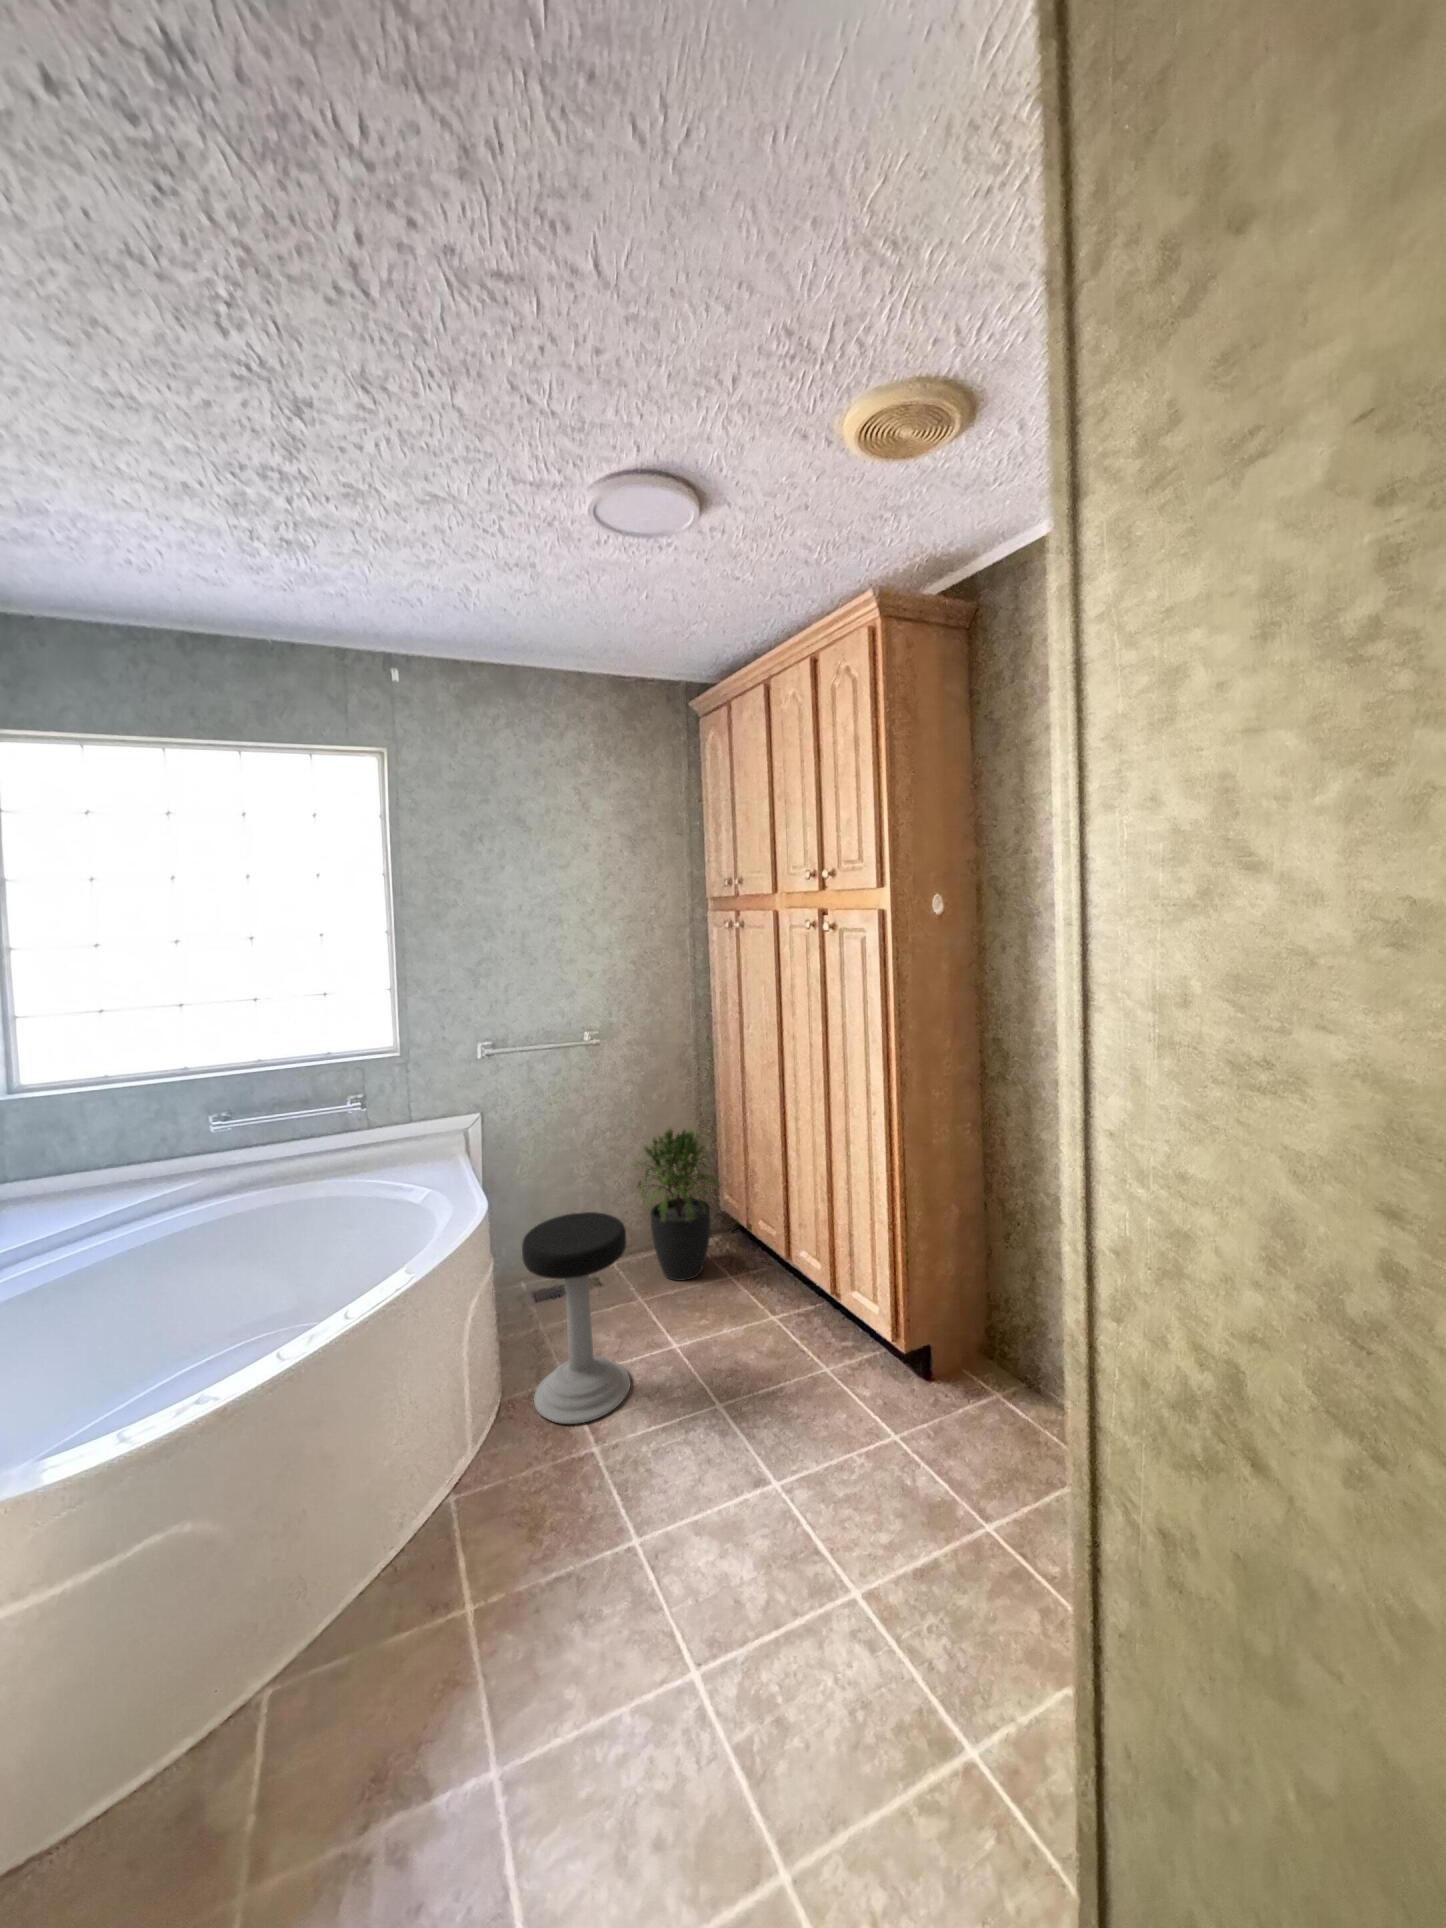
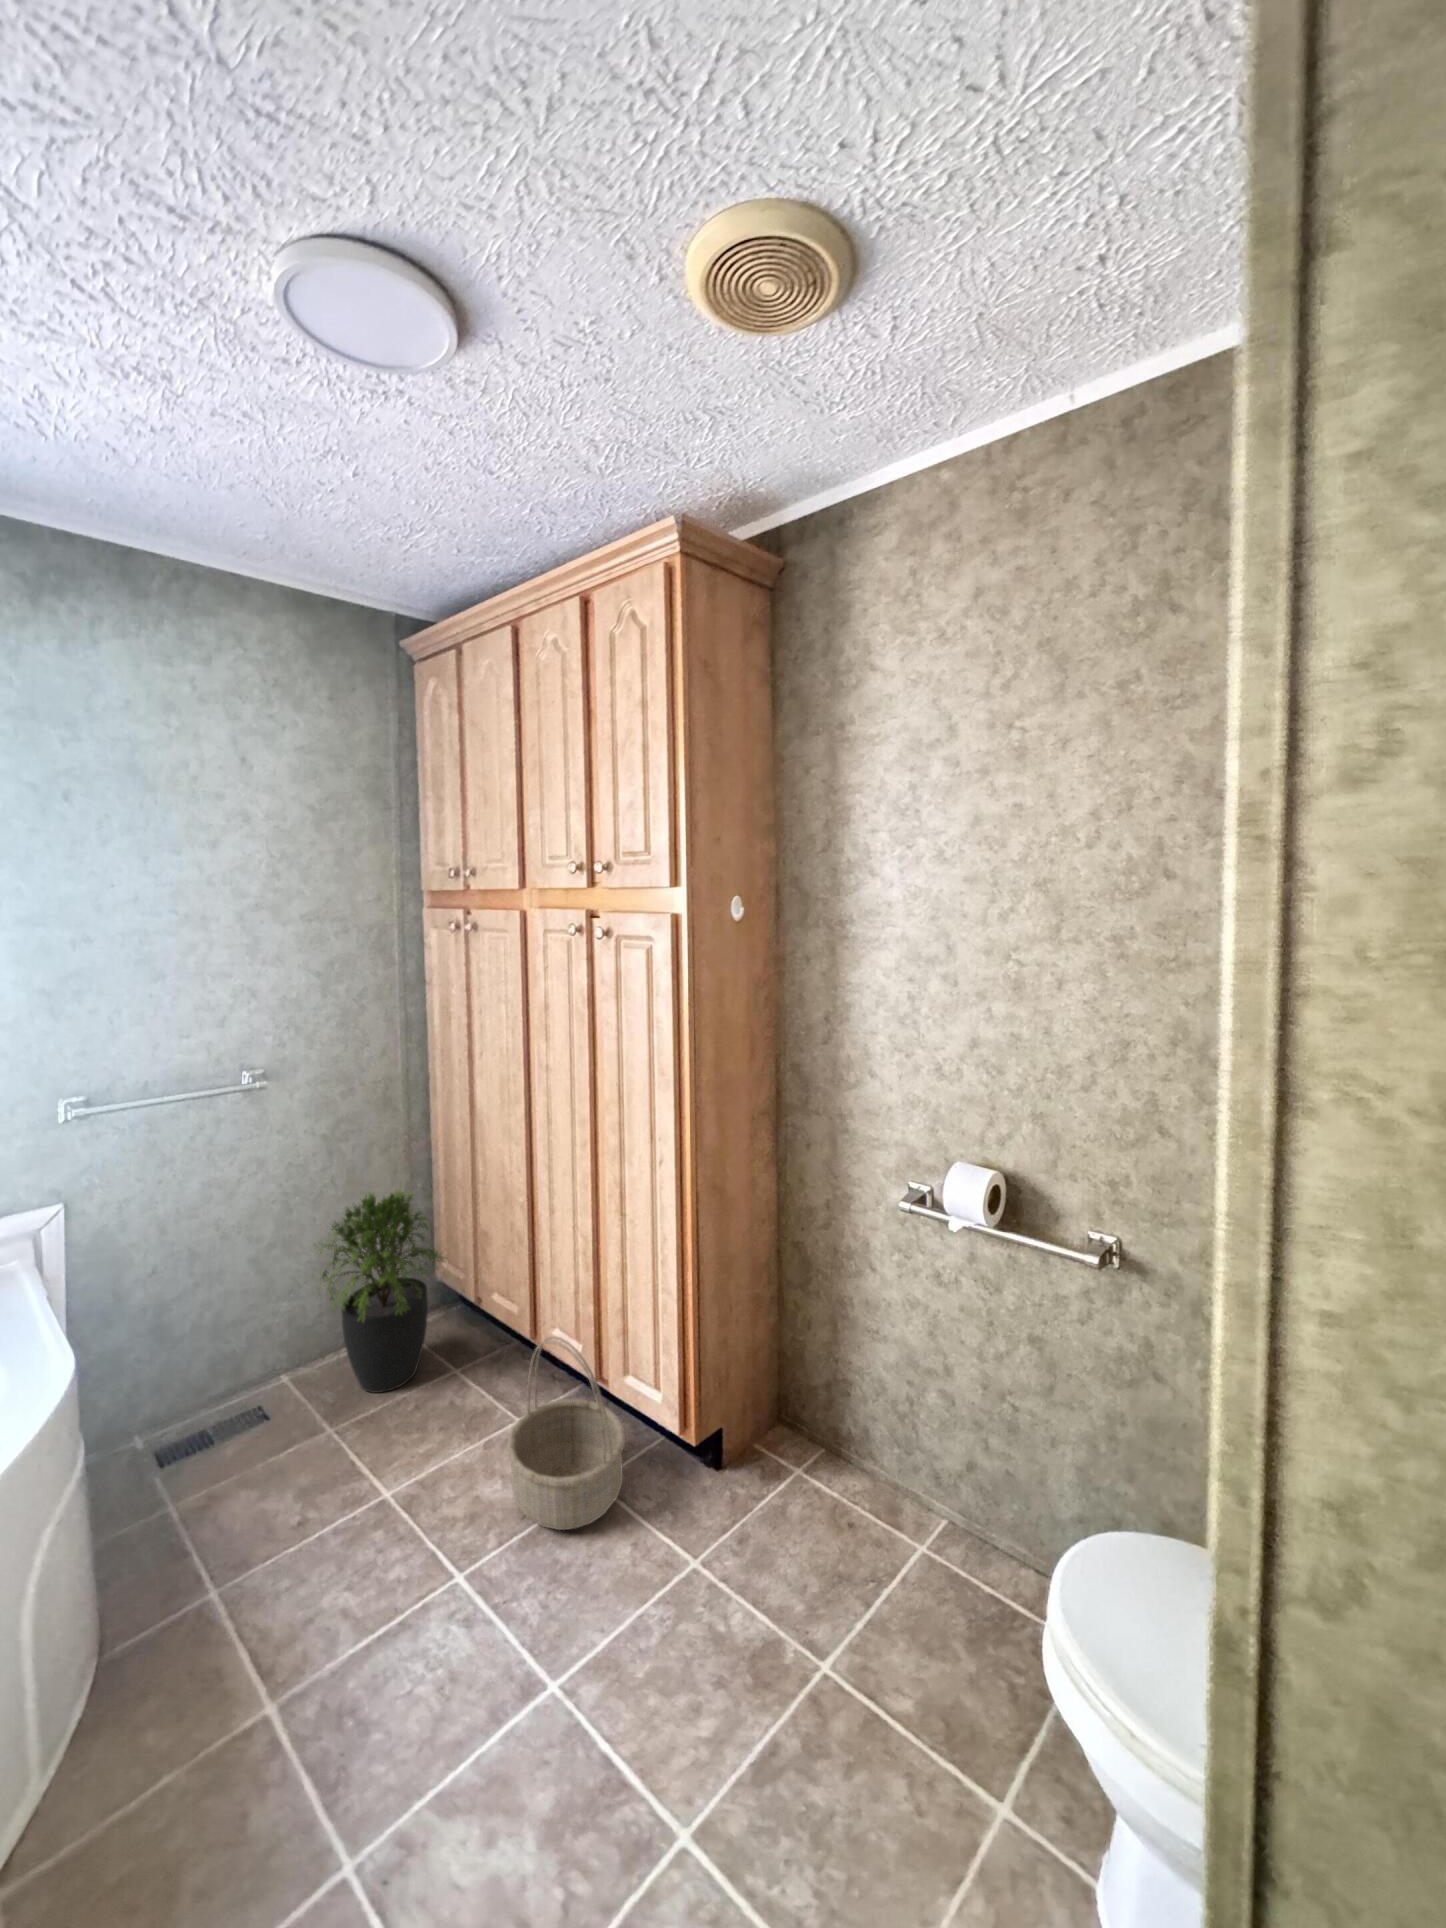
stool: present [522,1212,630,1424] -> none [129,1345,319,1690]
basket: none [757,1244,848,1395] -> present [507,1336,625,1530]

